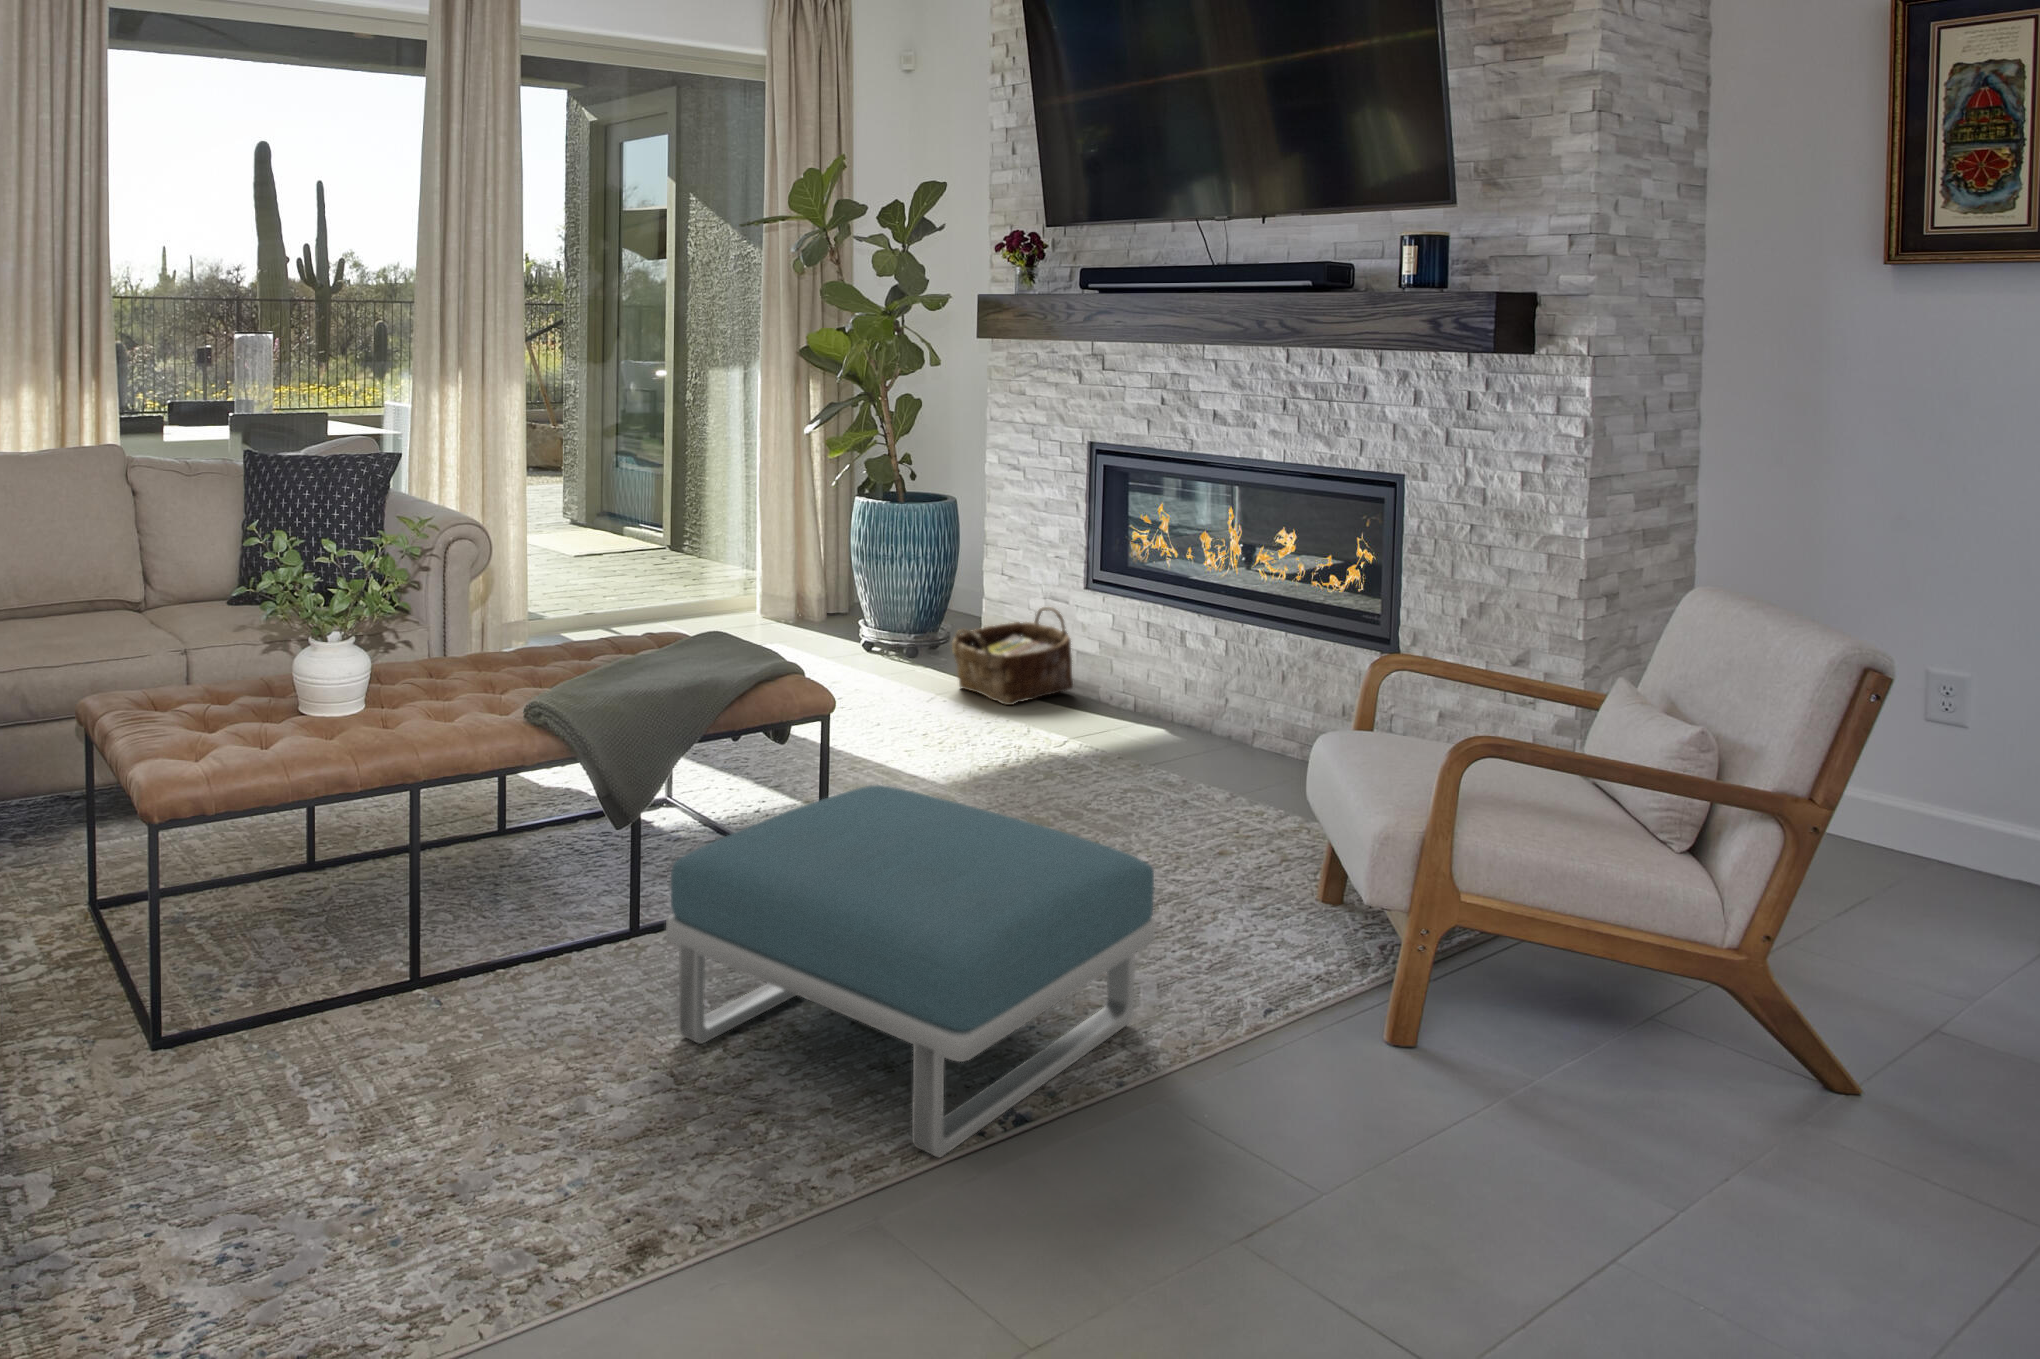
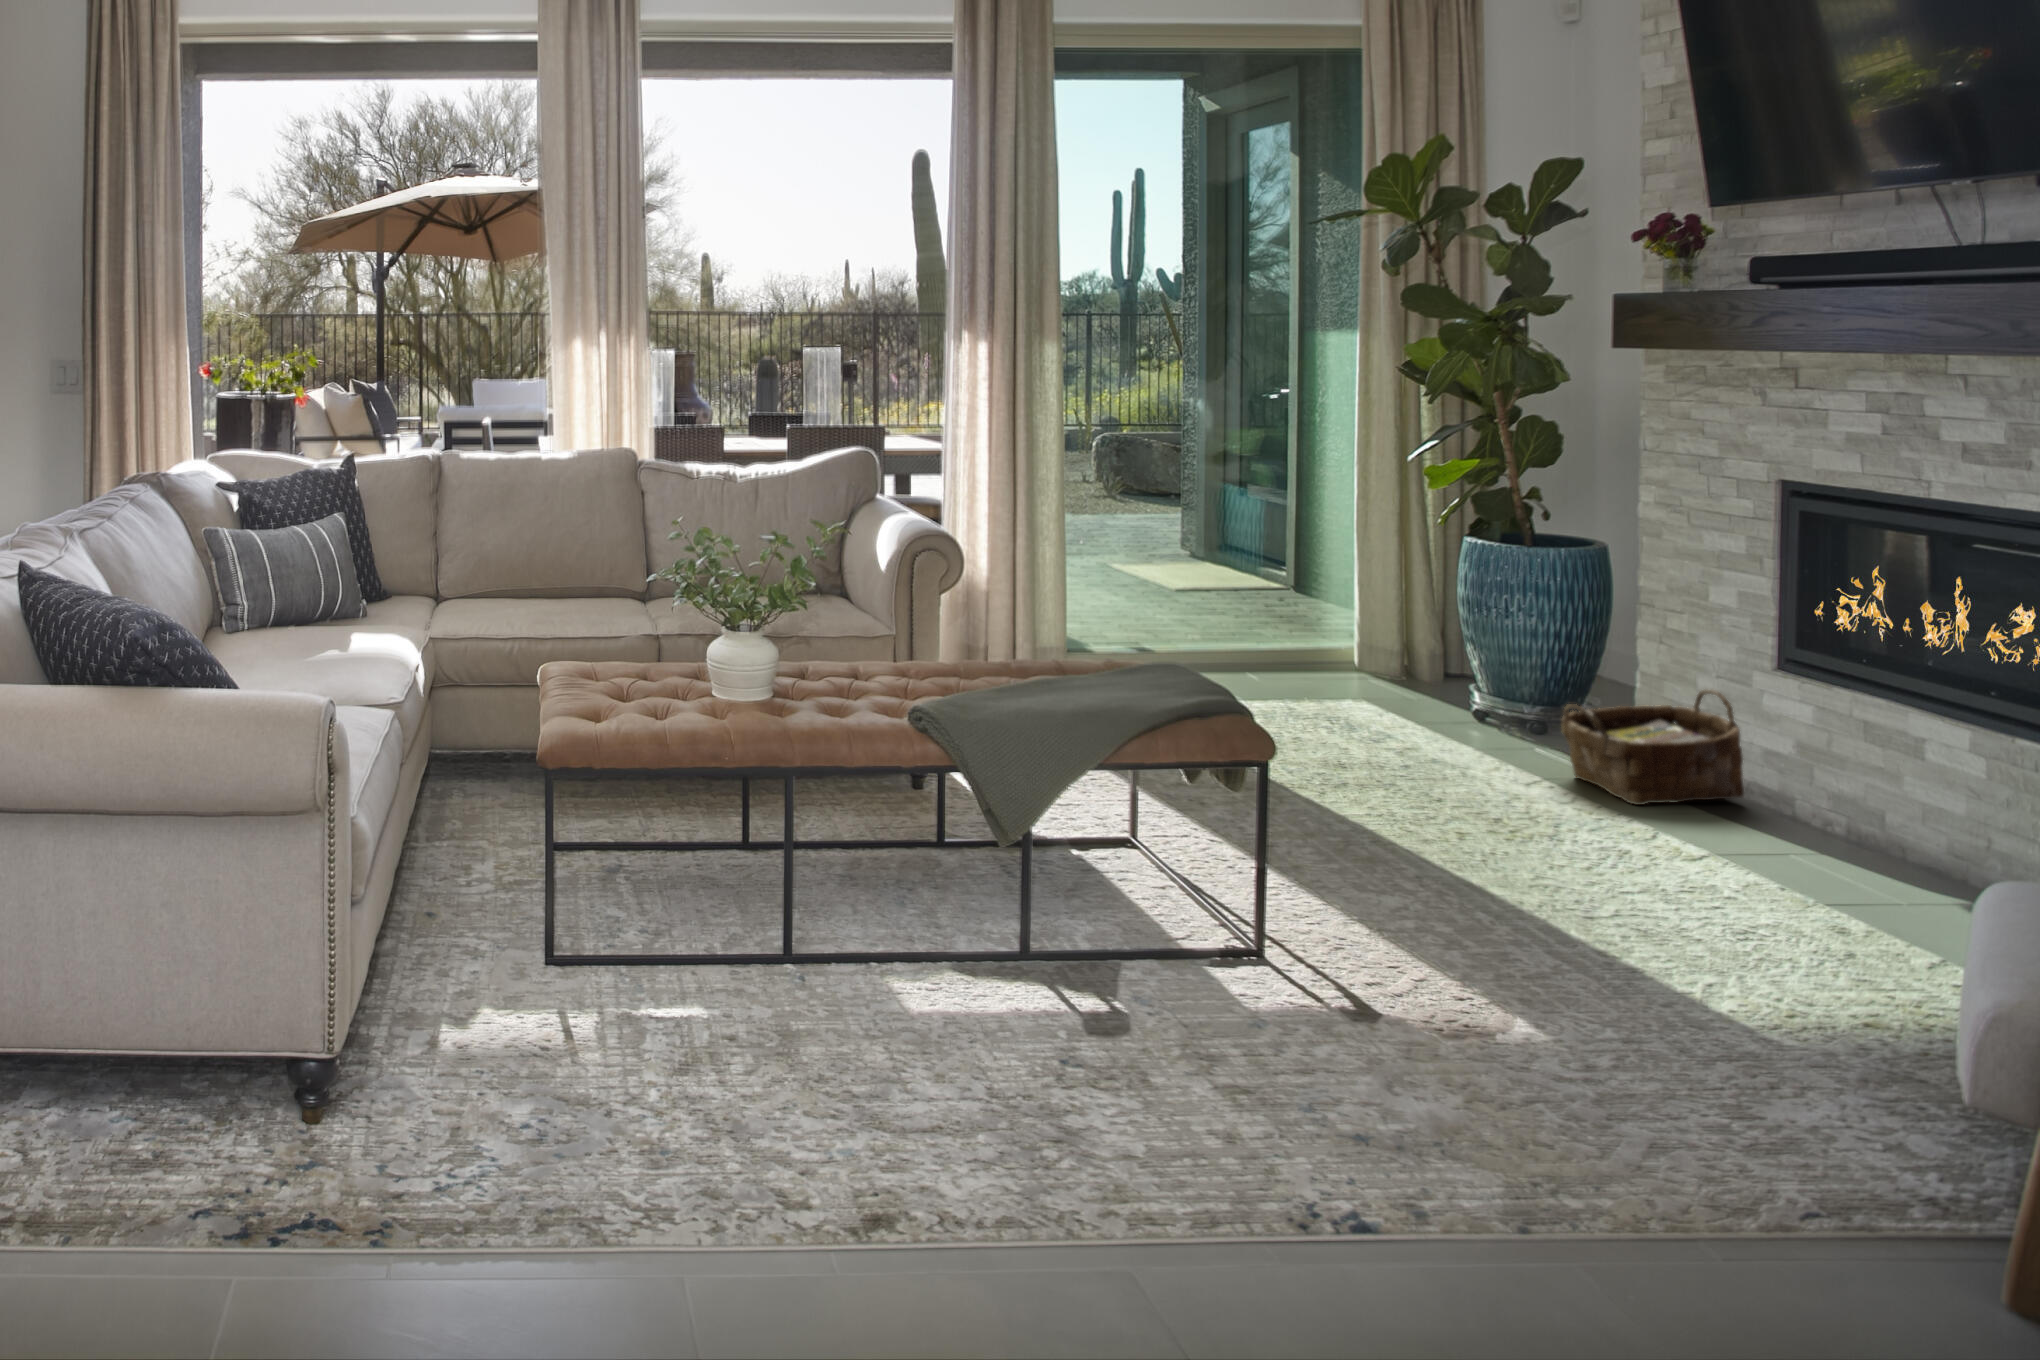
footstool: present [666,785,1156,1157] -> none [1005,843,1611,1234]

